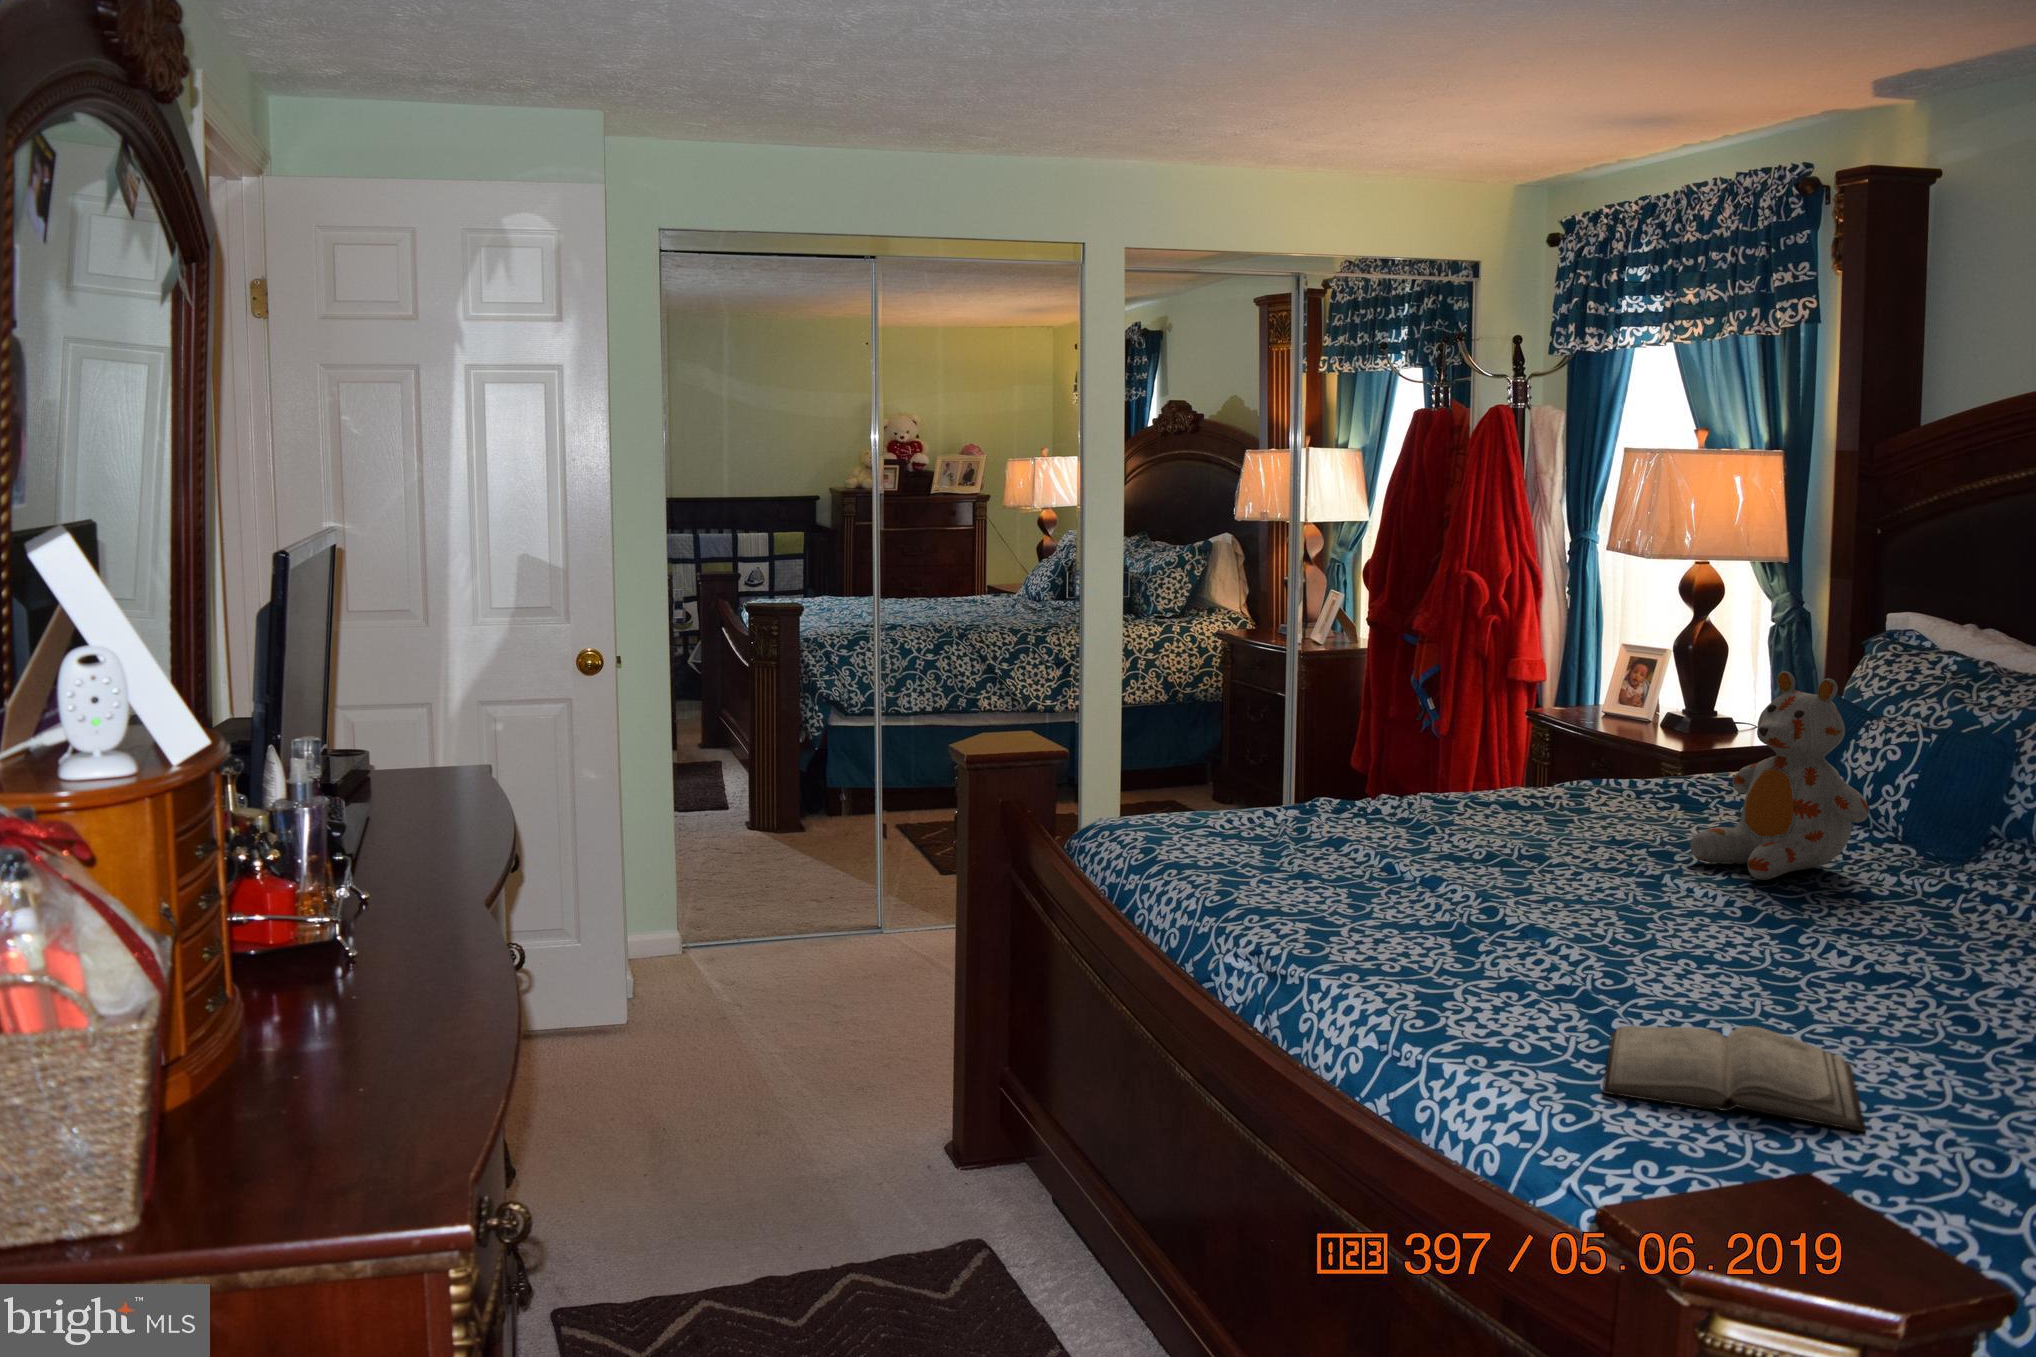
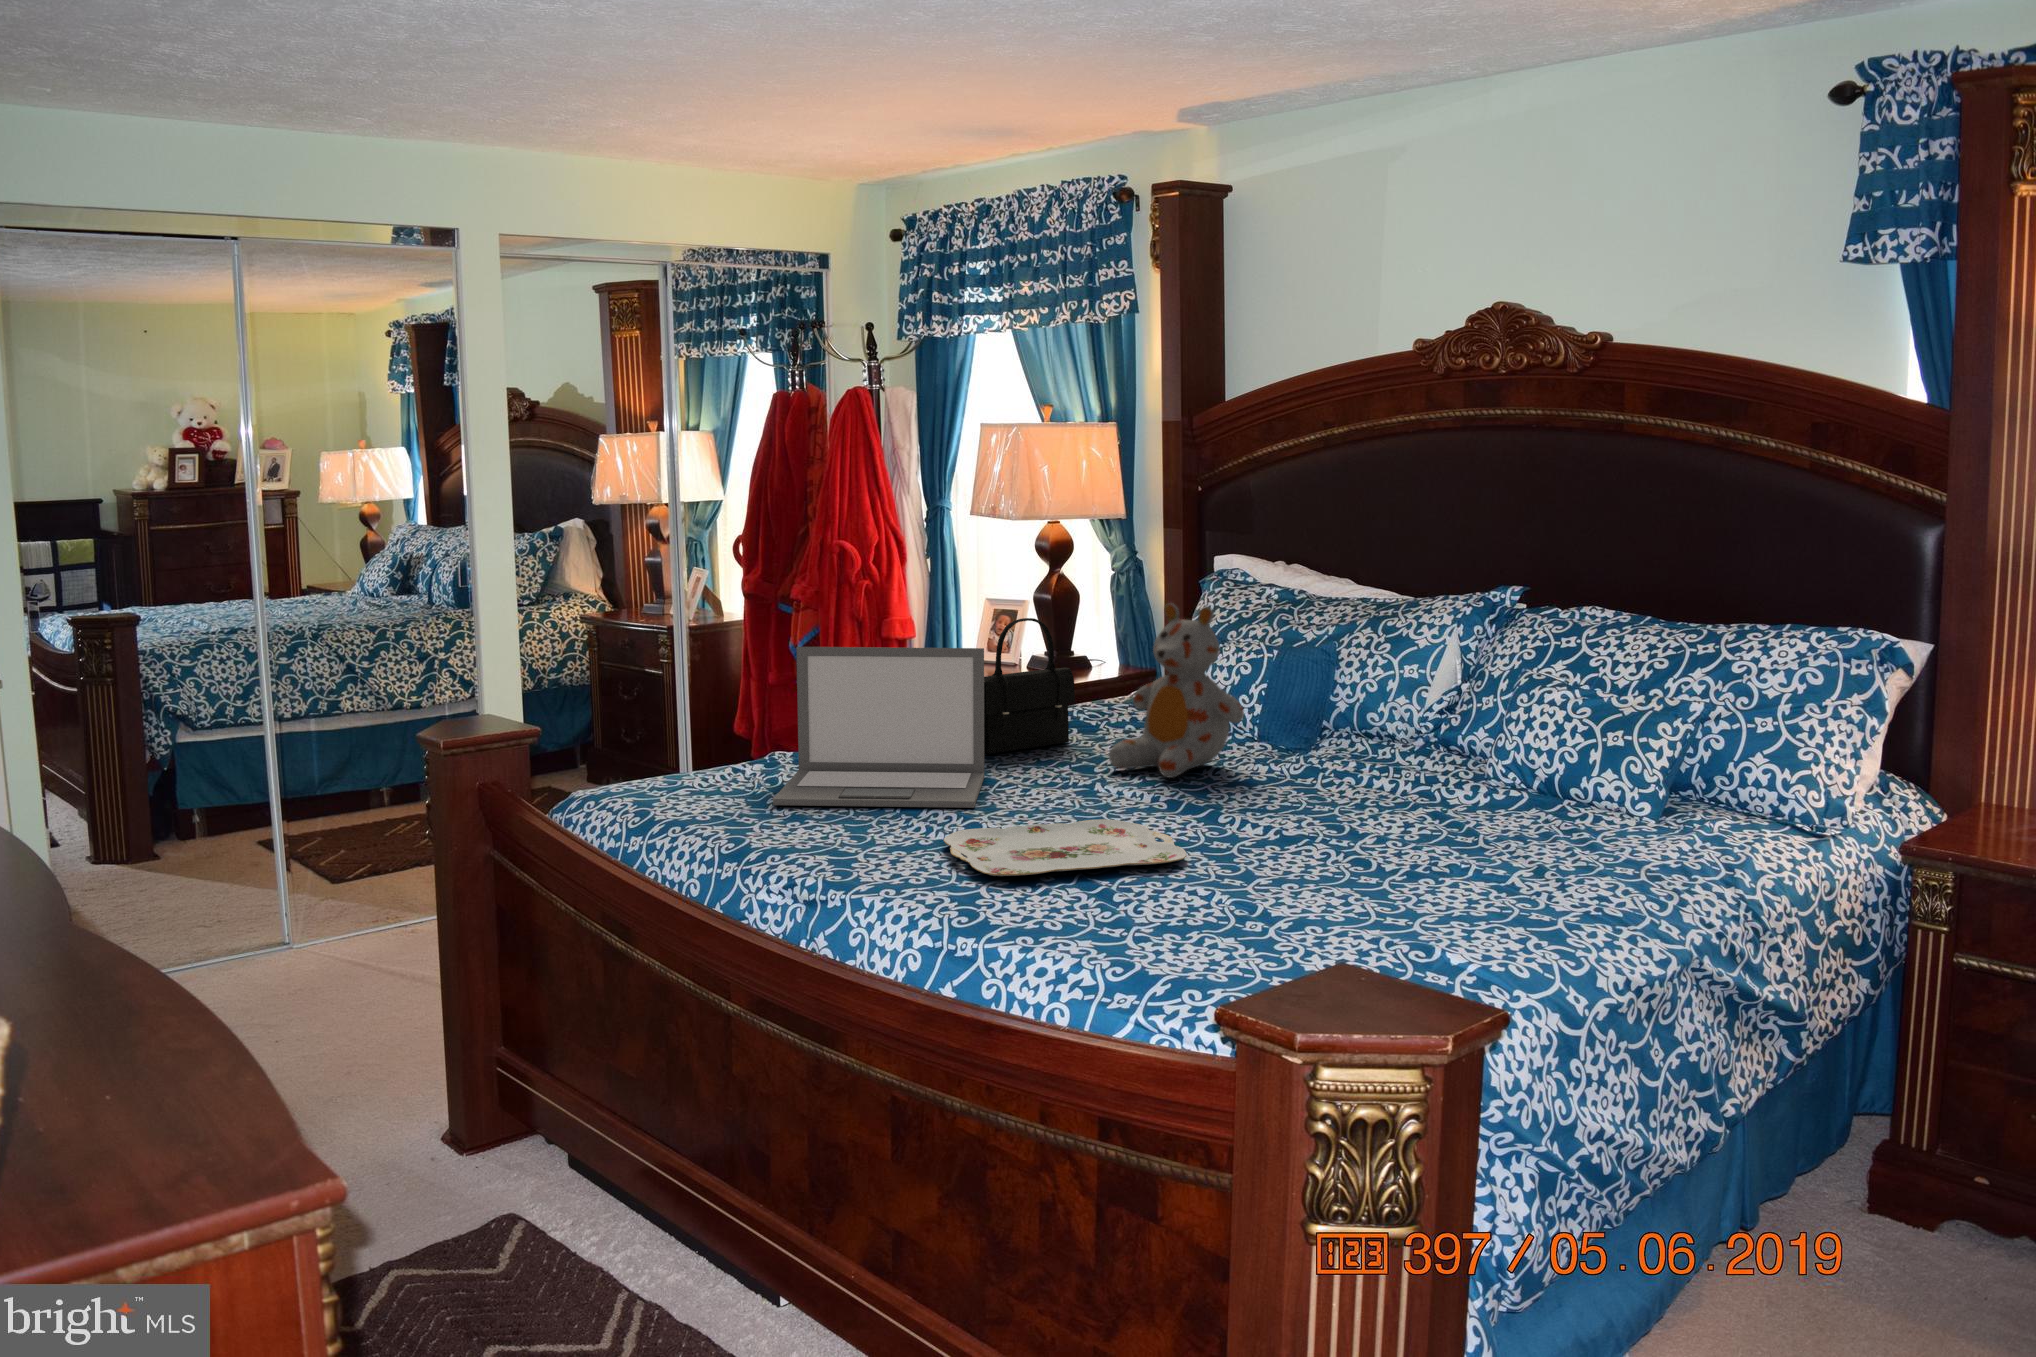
handbag: none [1539,676,1668,827] -> present [984,618,1075,755]
laptop: none [1284,692,1543,889] -> present [773,647,984,808]
serving tray: none [1442,915,1730,988] -> present [943,819,1187,876]
diary: present [1603,1026,1866,1132] -> none [1119,882,1332,950]

